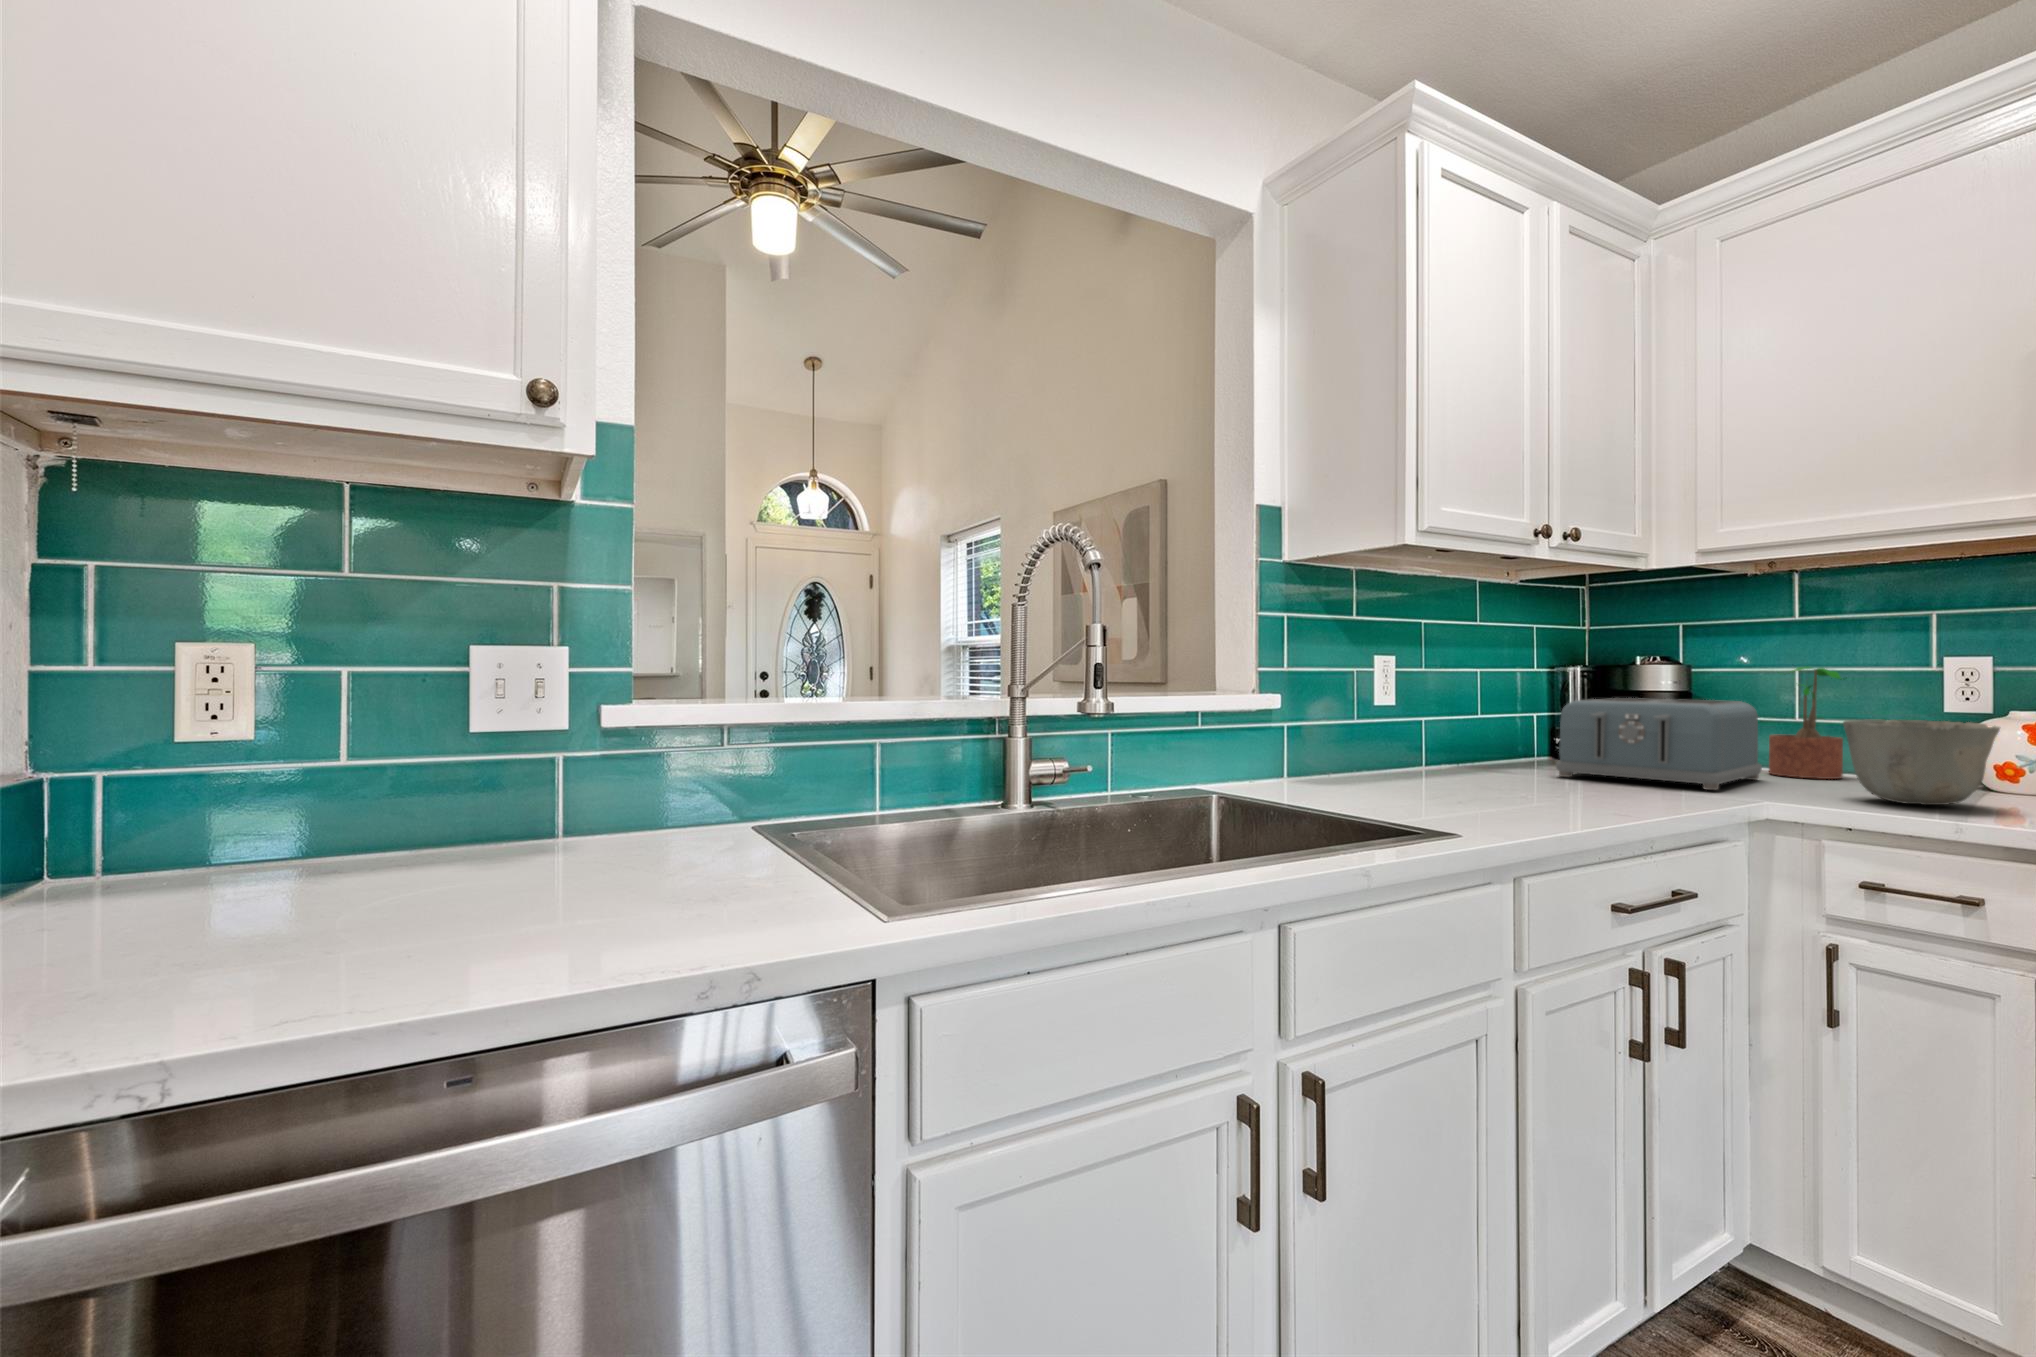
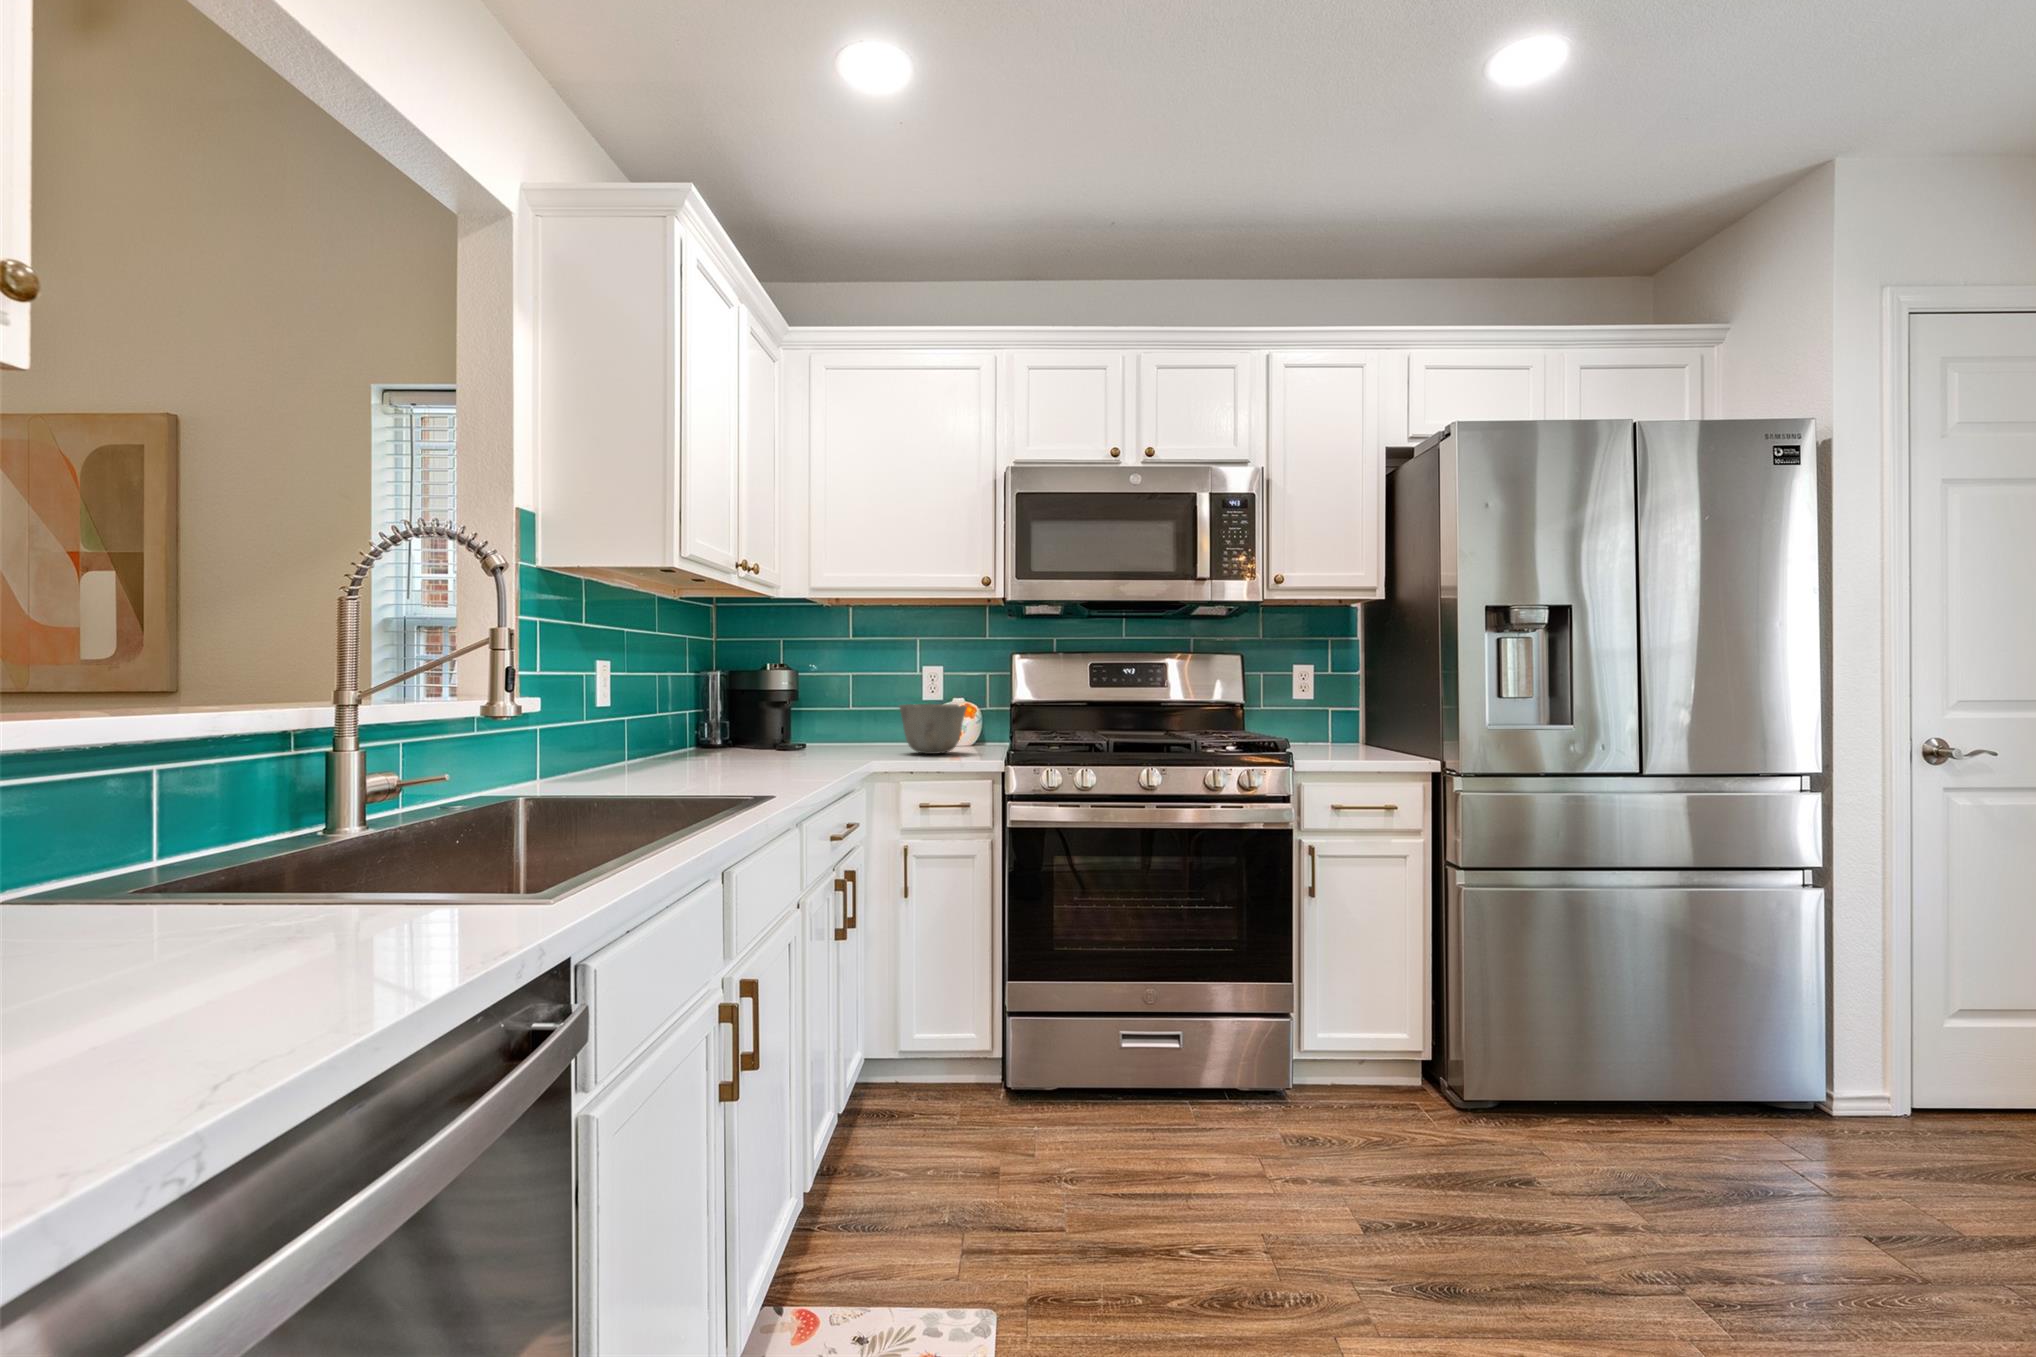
potted plant: present [1769,667,1843,779] -> none [839,672,880,746]
toaster: present [1556,698,1762,790] -> none [733,695,845,757]

